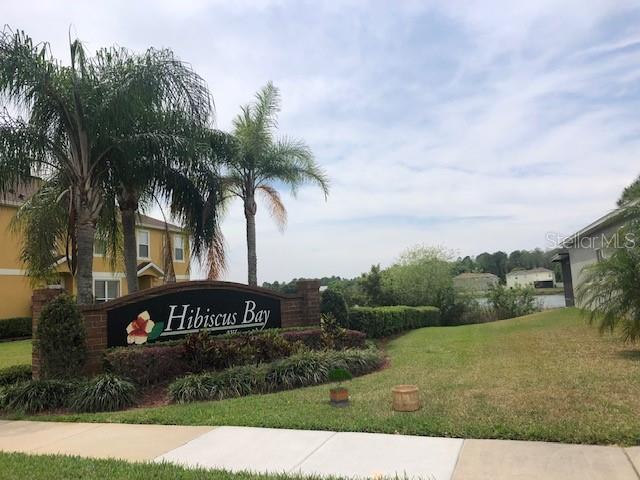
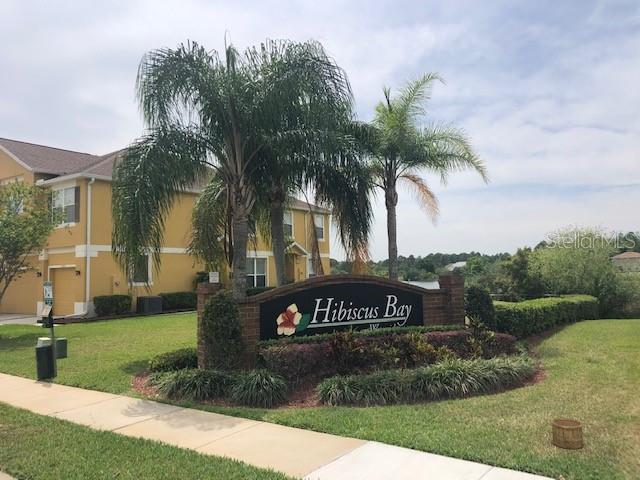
potted tree: present [327,369,352,408] -> none [477,390,508,432]

